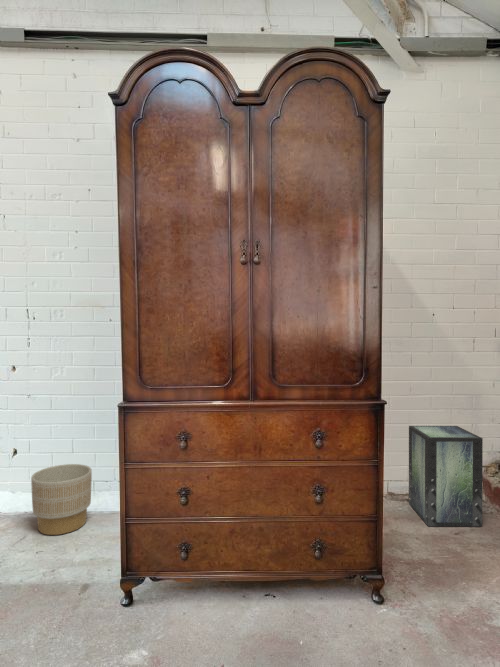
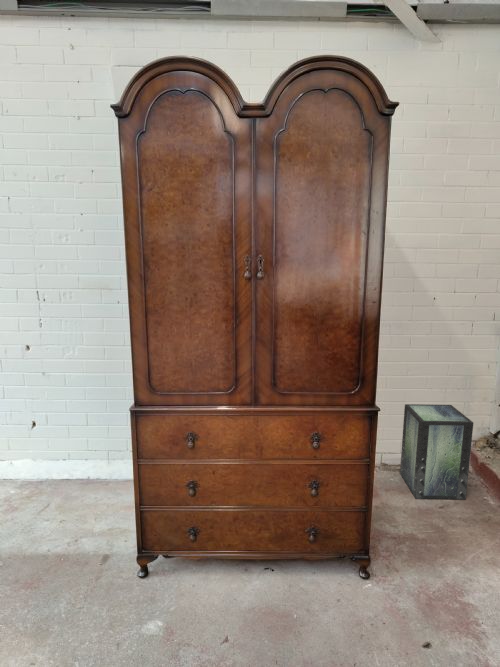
planter: present [31,464,92,535] -> none [50,438,106,504]

